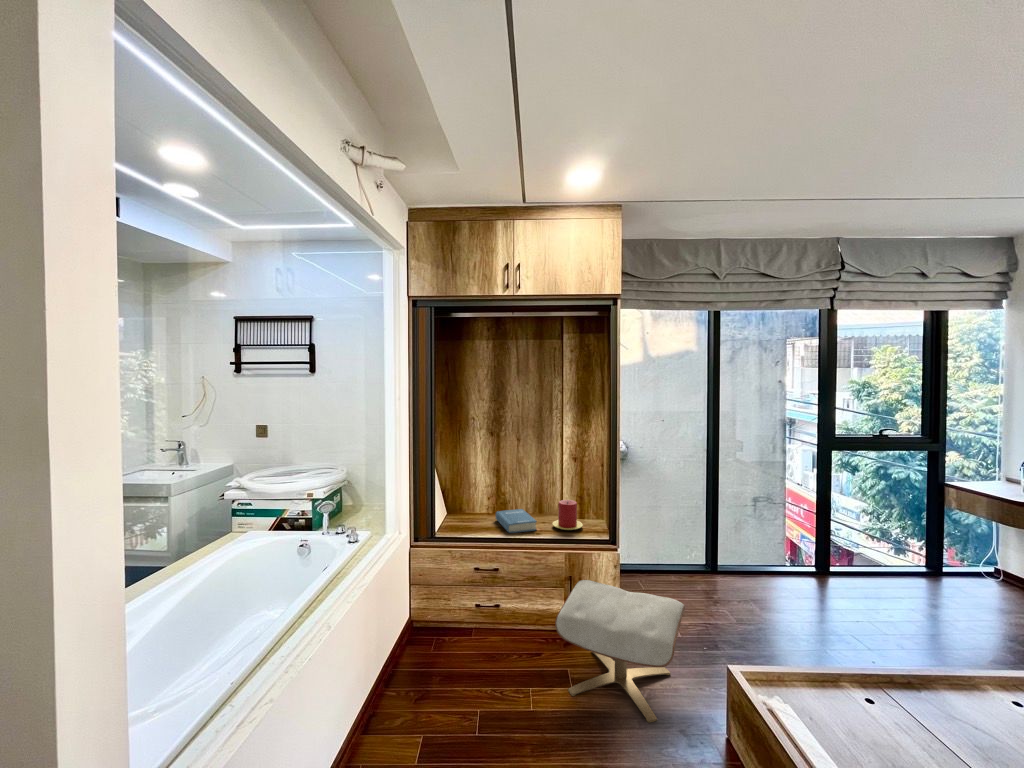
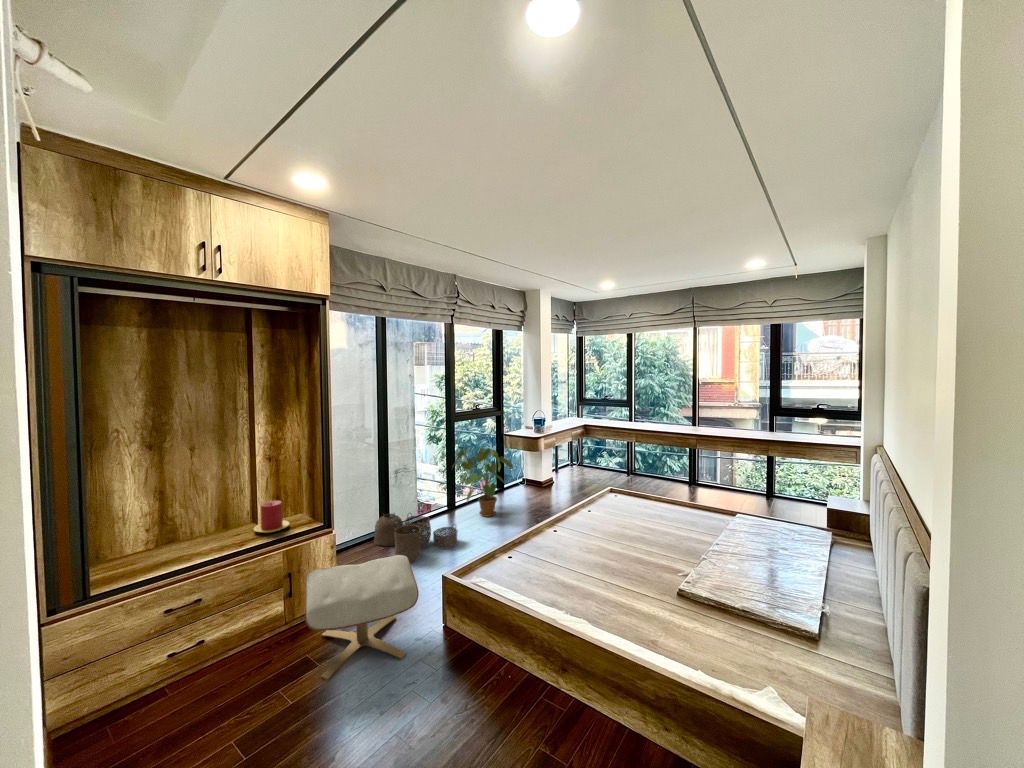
house plant: none [830,491,957,606] -> present [452,448,513,517]
hardback book: present [496,509,537,533] -> none [171,526,239,555]
woven basket: none [698,548,810,624] -> present [374,513,458,562]

